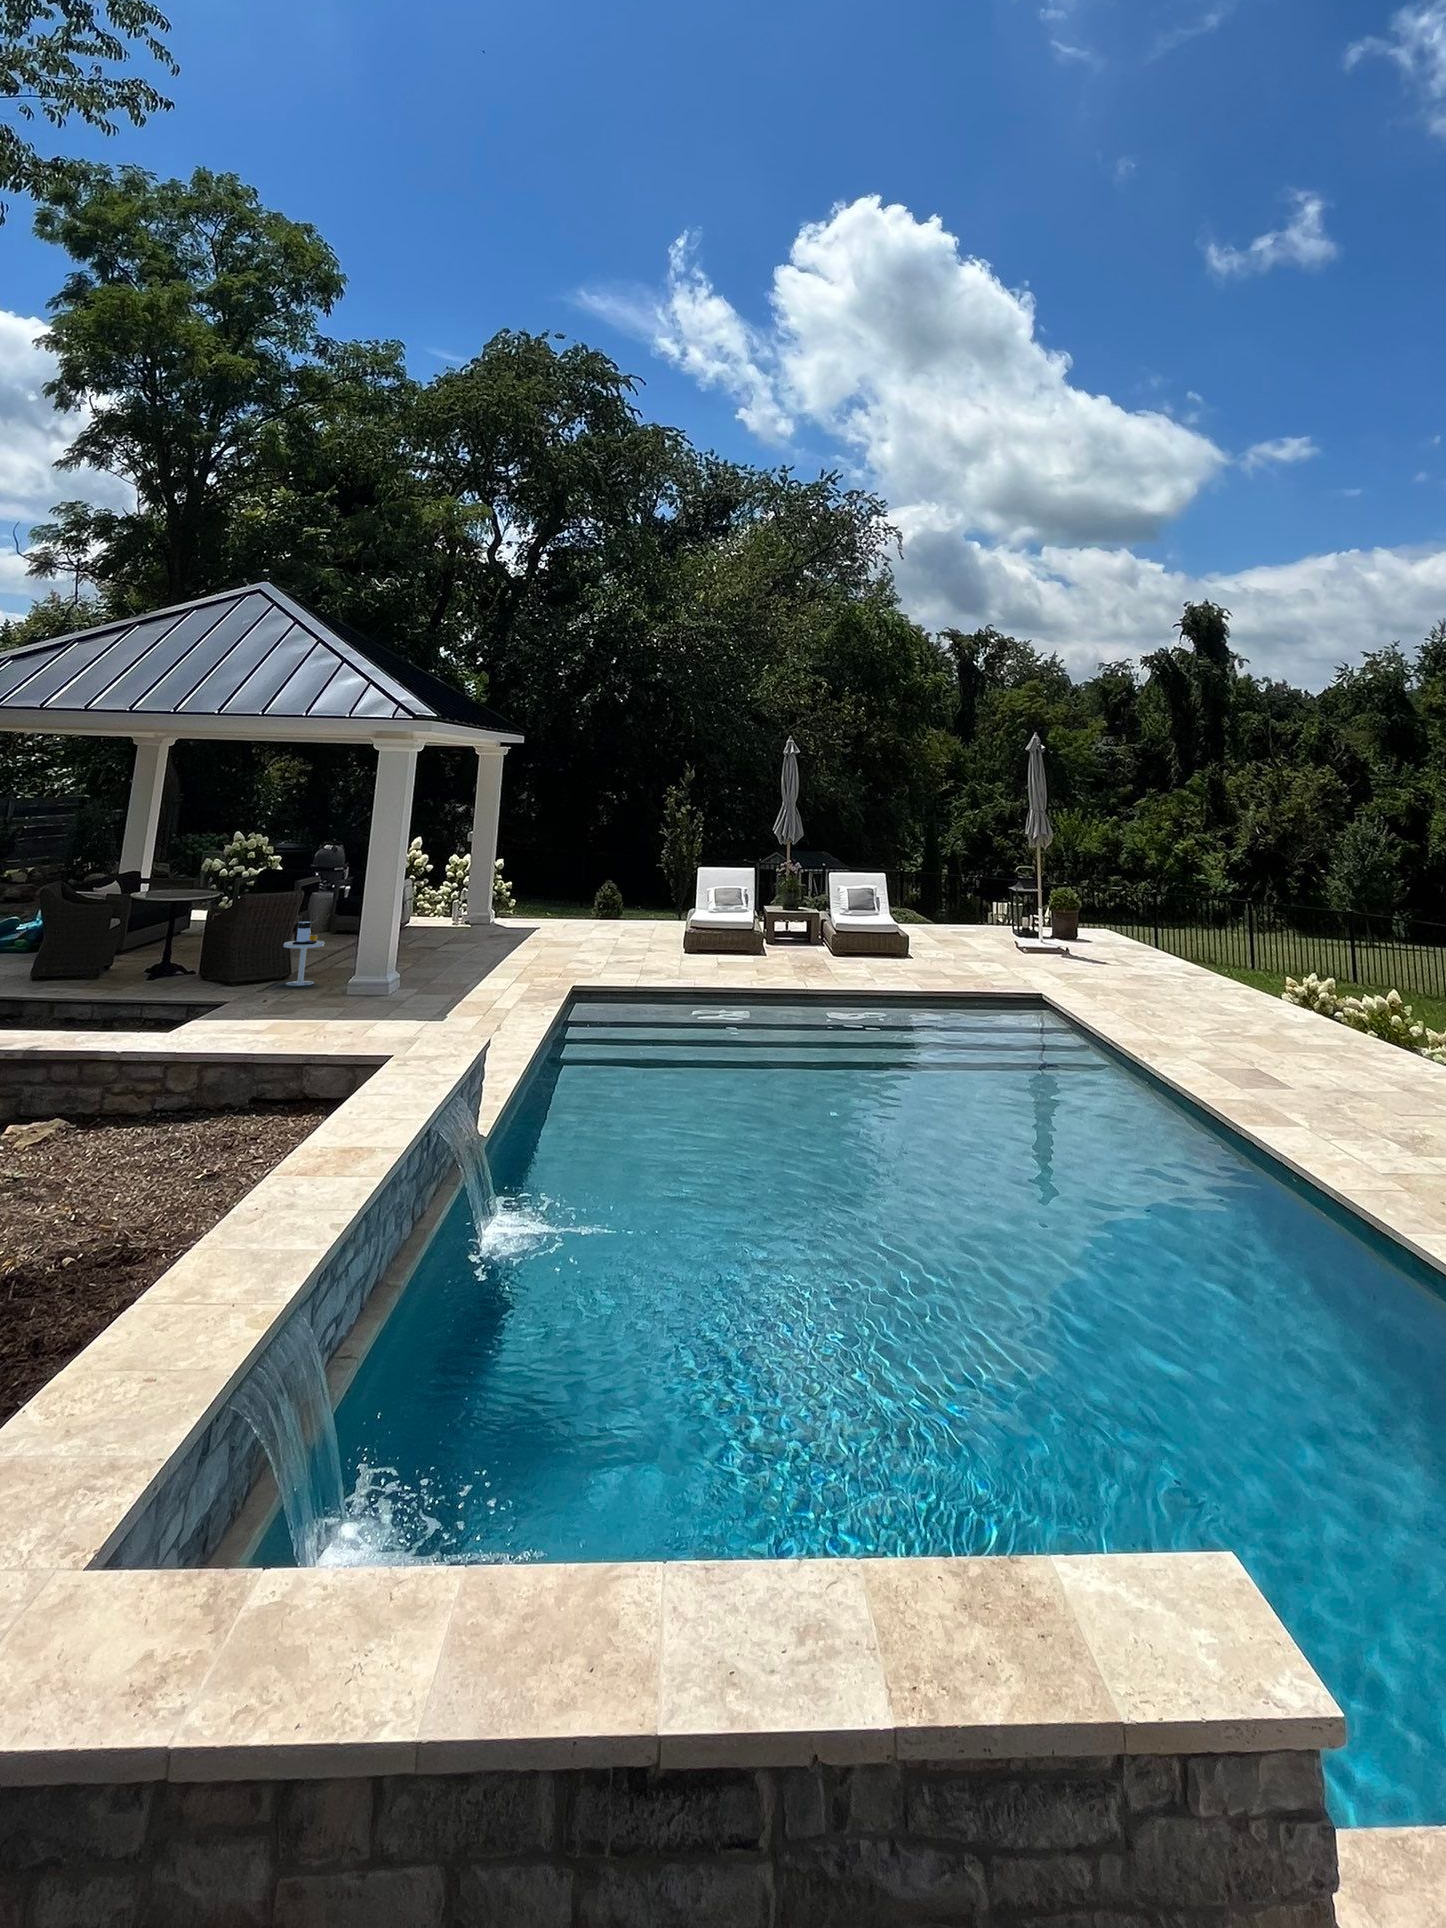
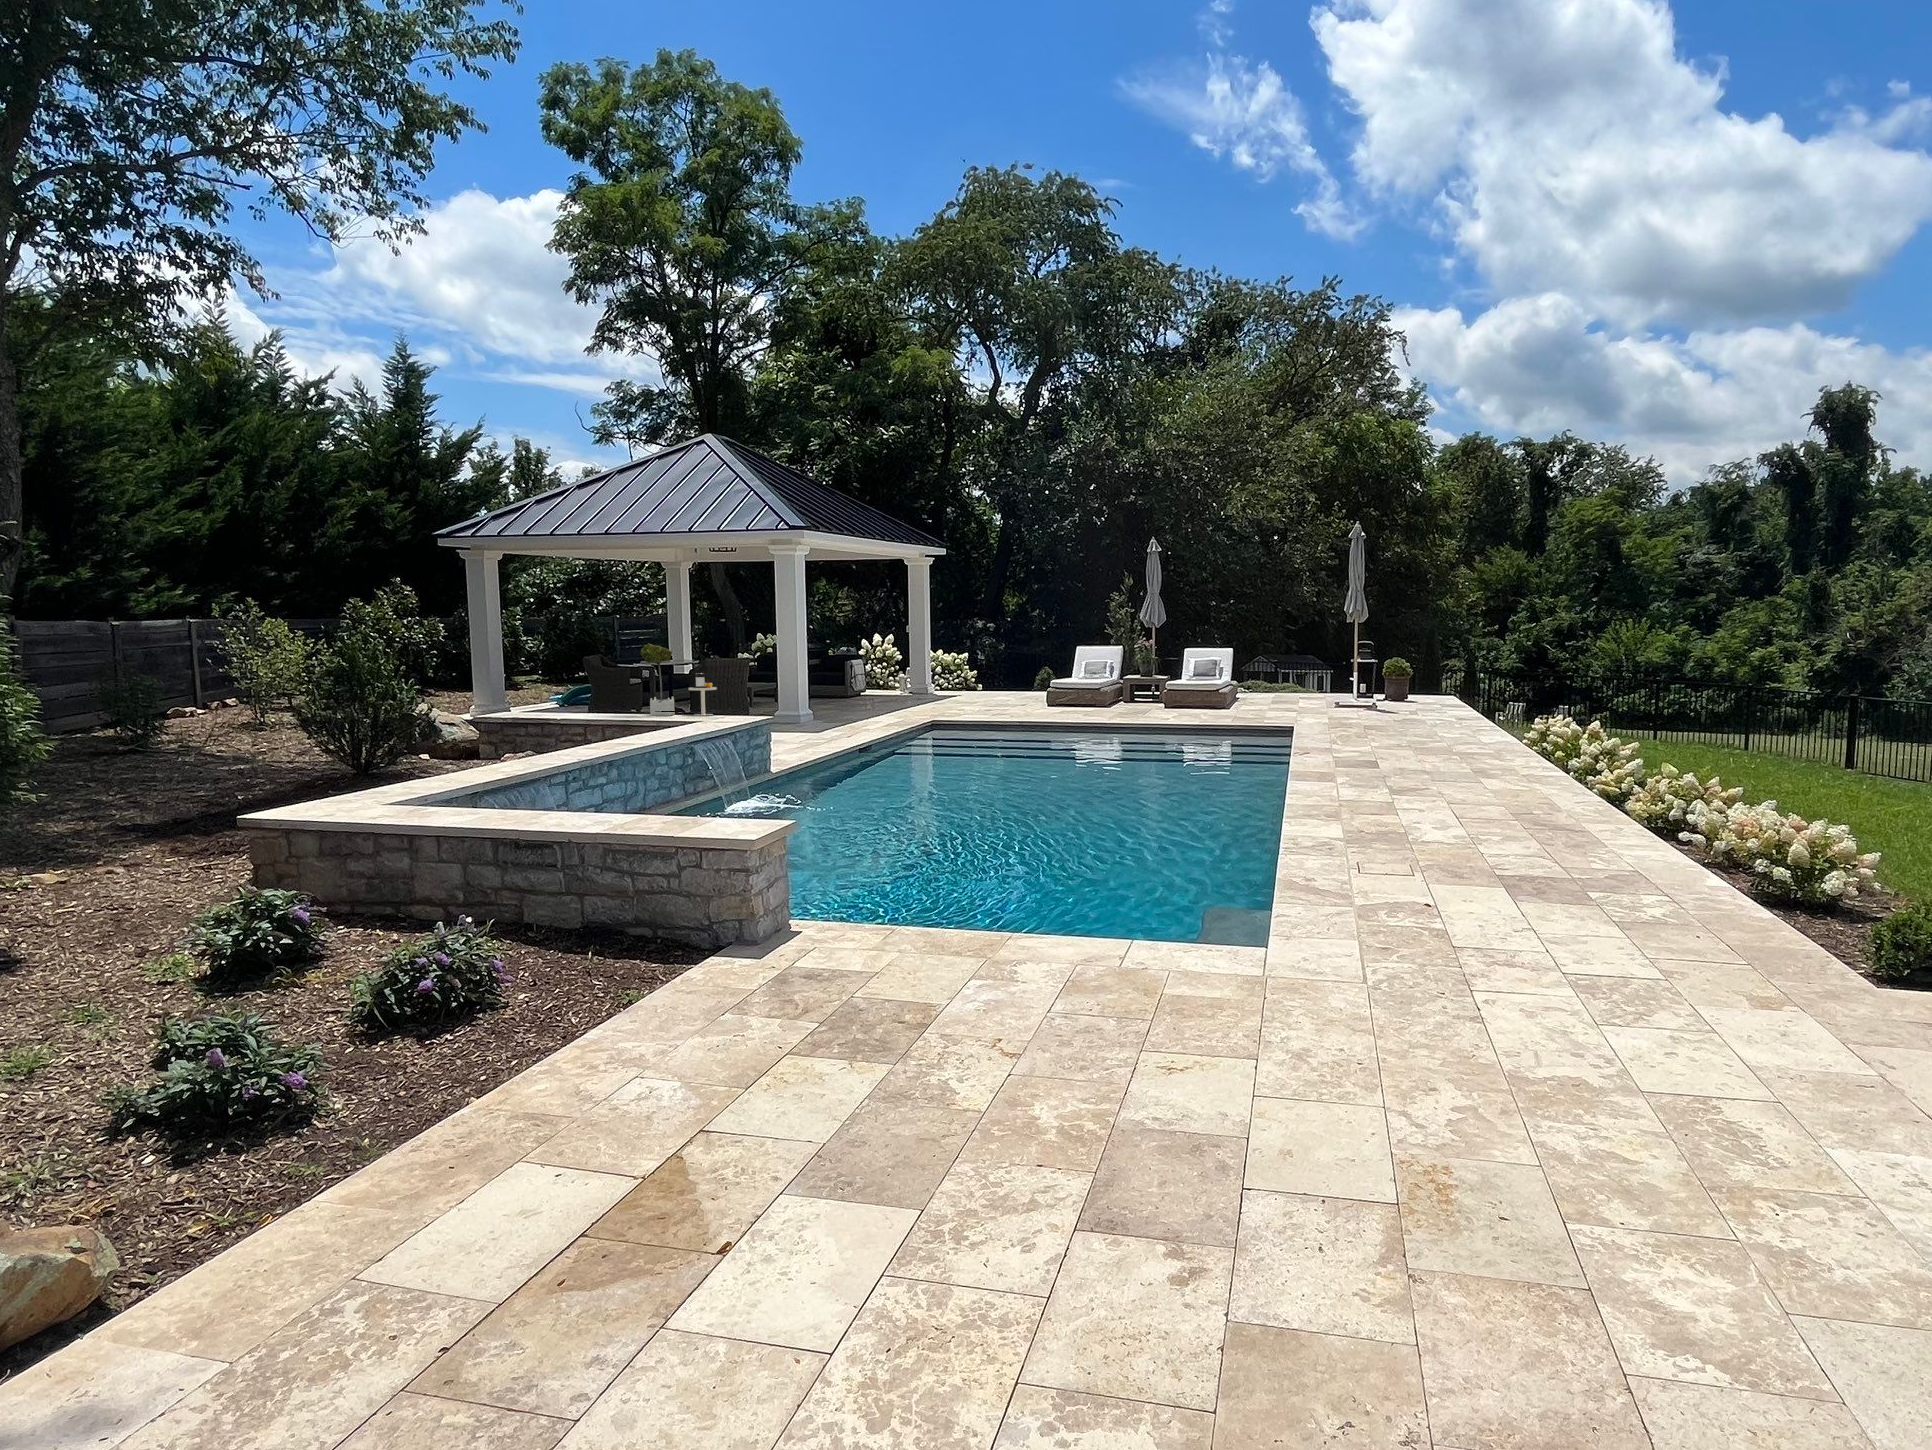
potted tree: none [227,881,275,991] -> present [641,643,675,716]

